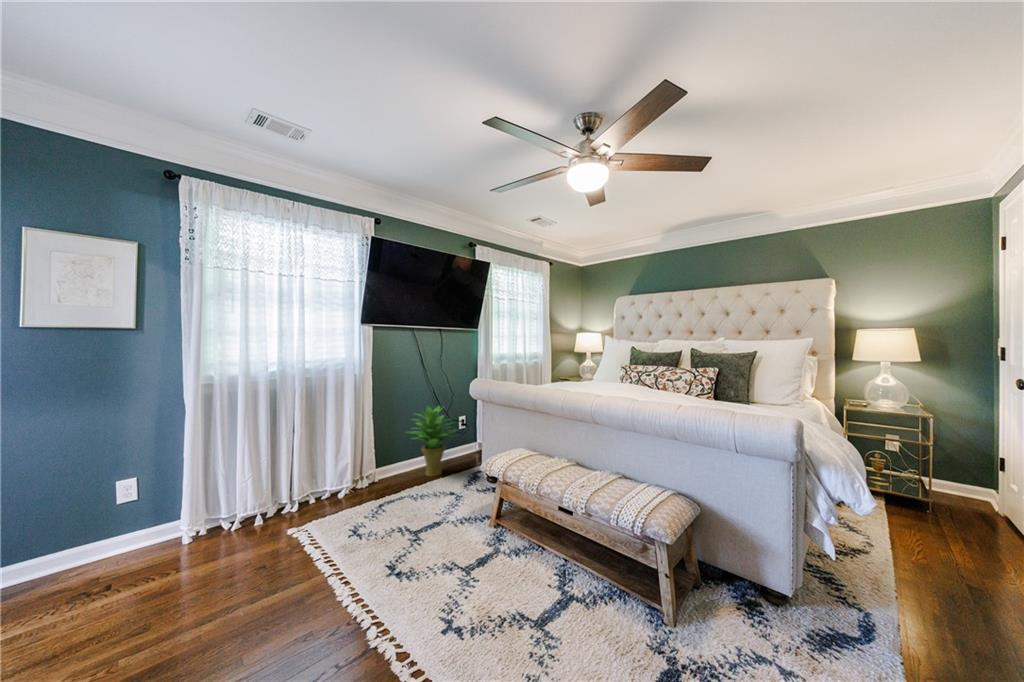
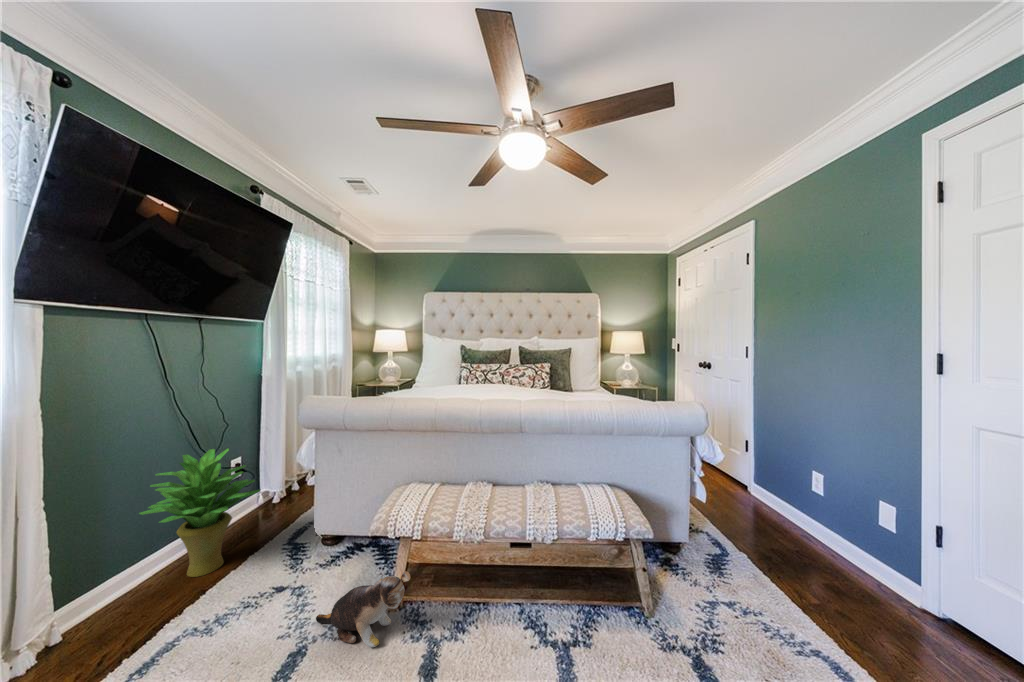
plush toy: none [455,497,490,539] -> present [316,571,410,648]

